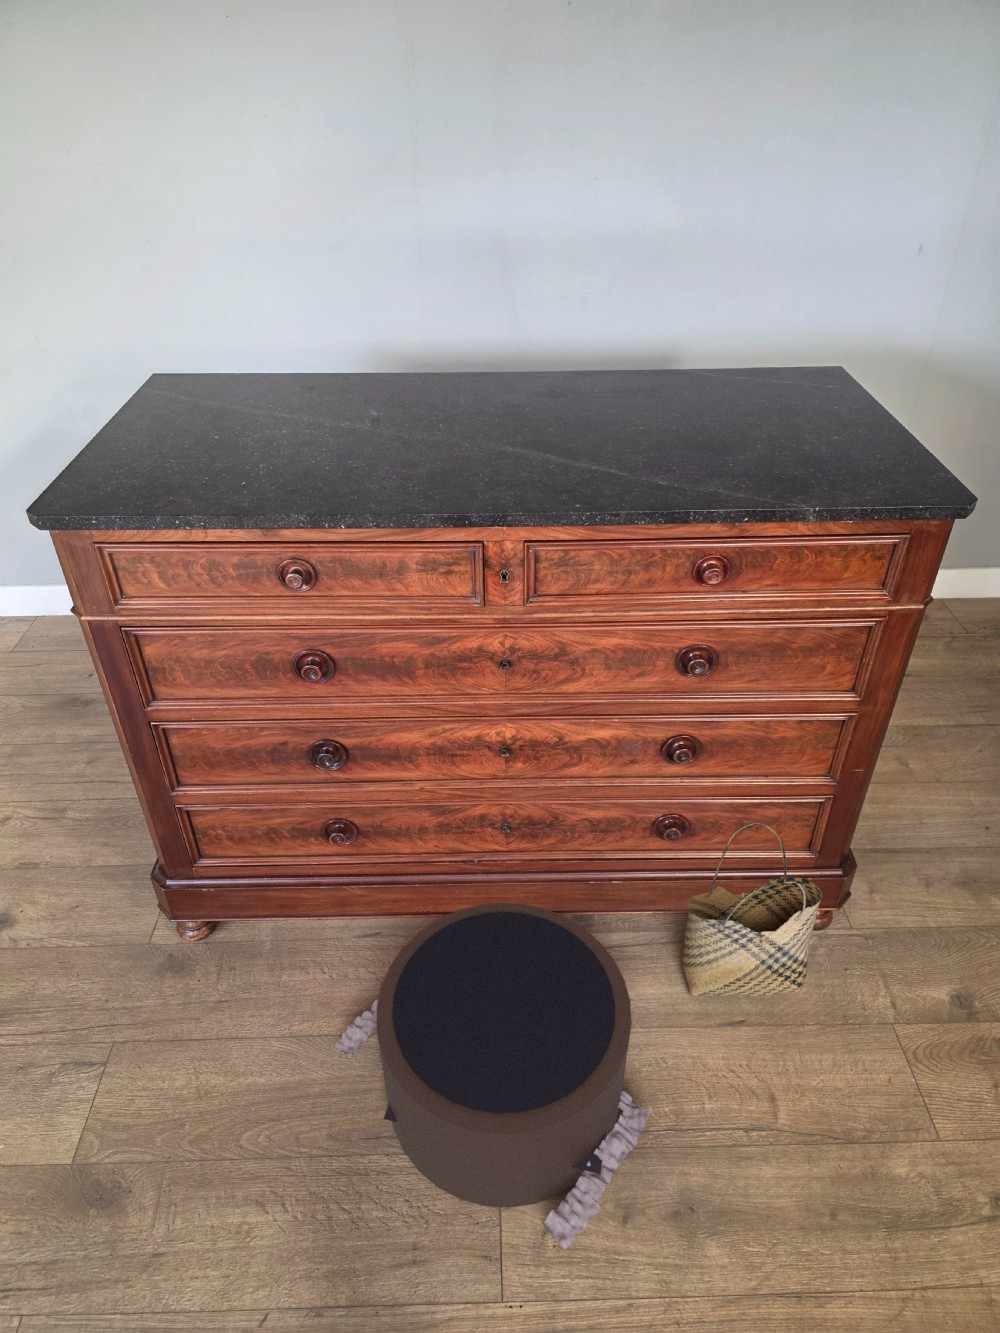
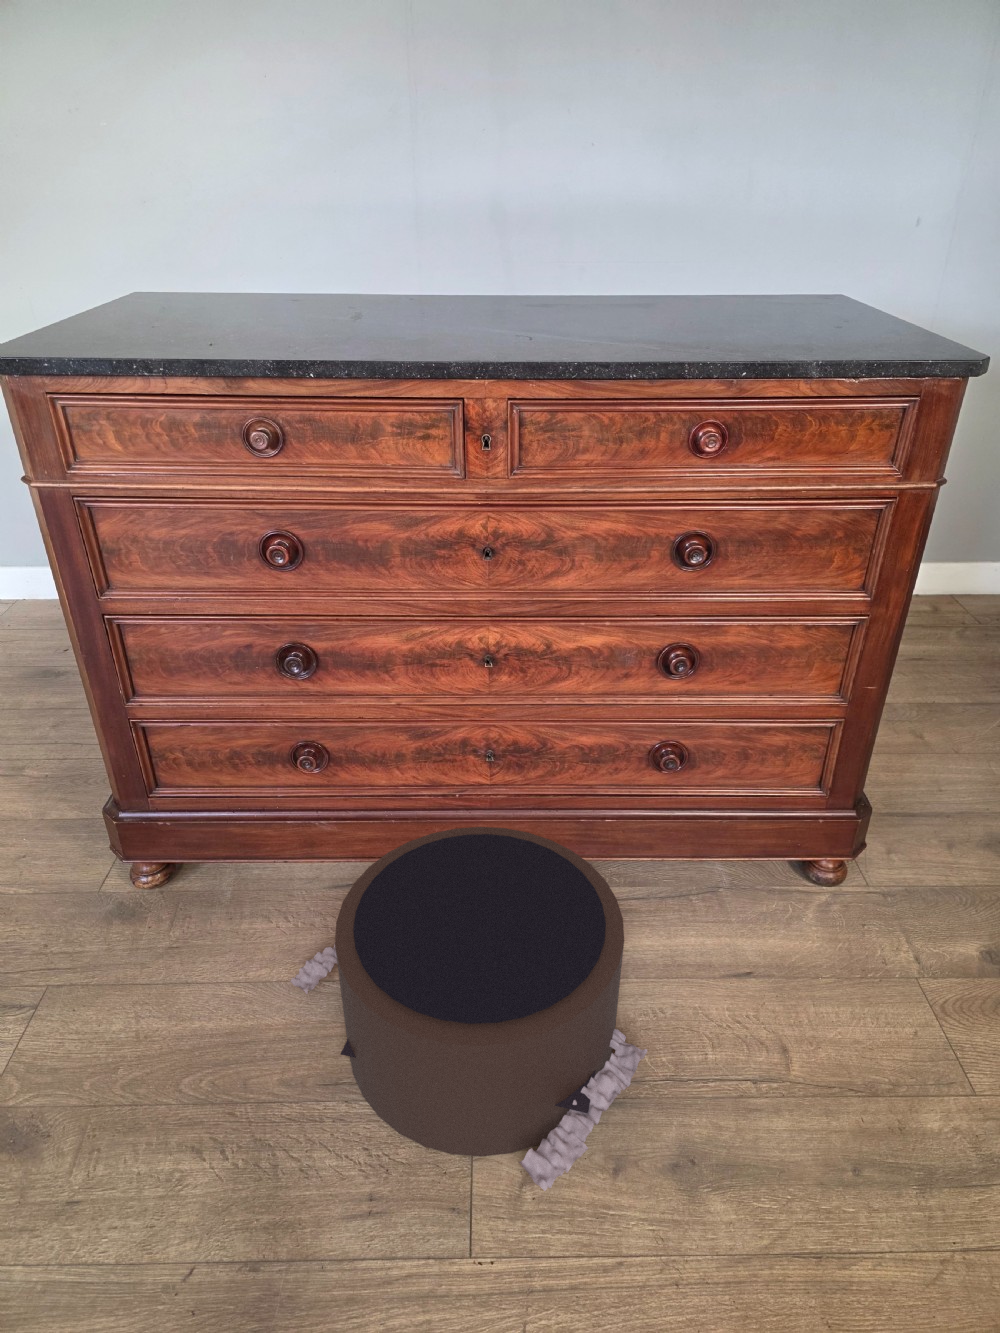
woven basket: present [681,823,822,996] -> none [682,741,837,945]

